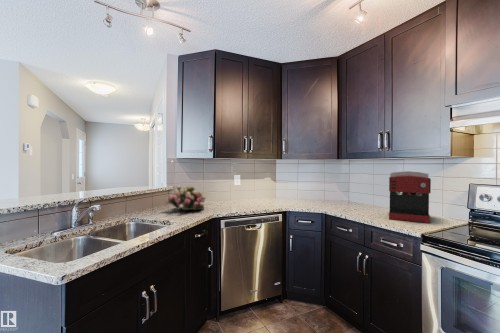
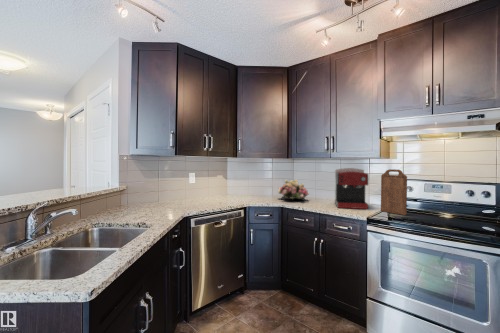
cutting board: none [448,173,484,235] -> present [381,169,407,215]
flower arrangement: present [165,186,205,210] -> present [278,180,309,199]

